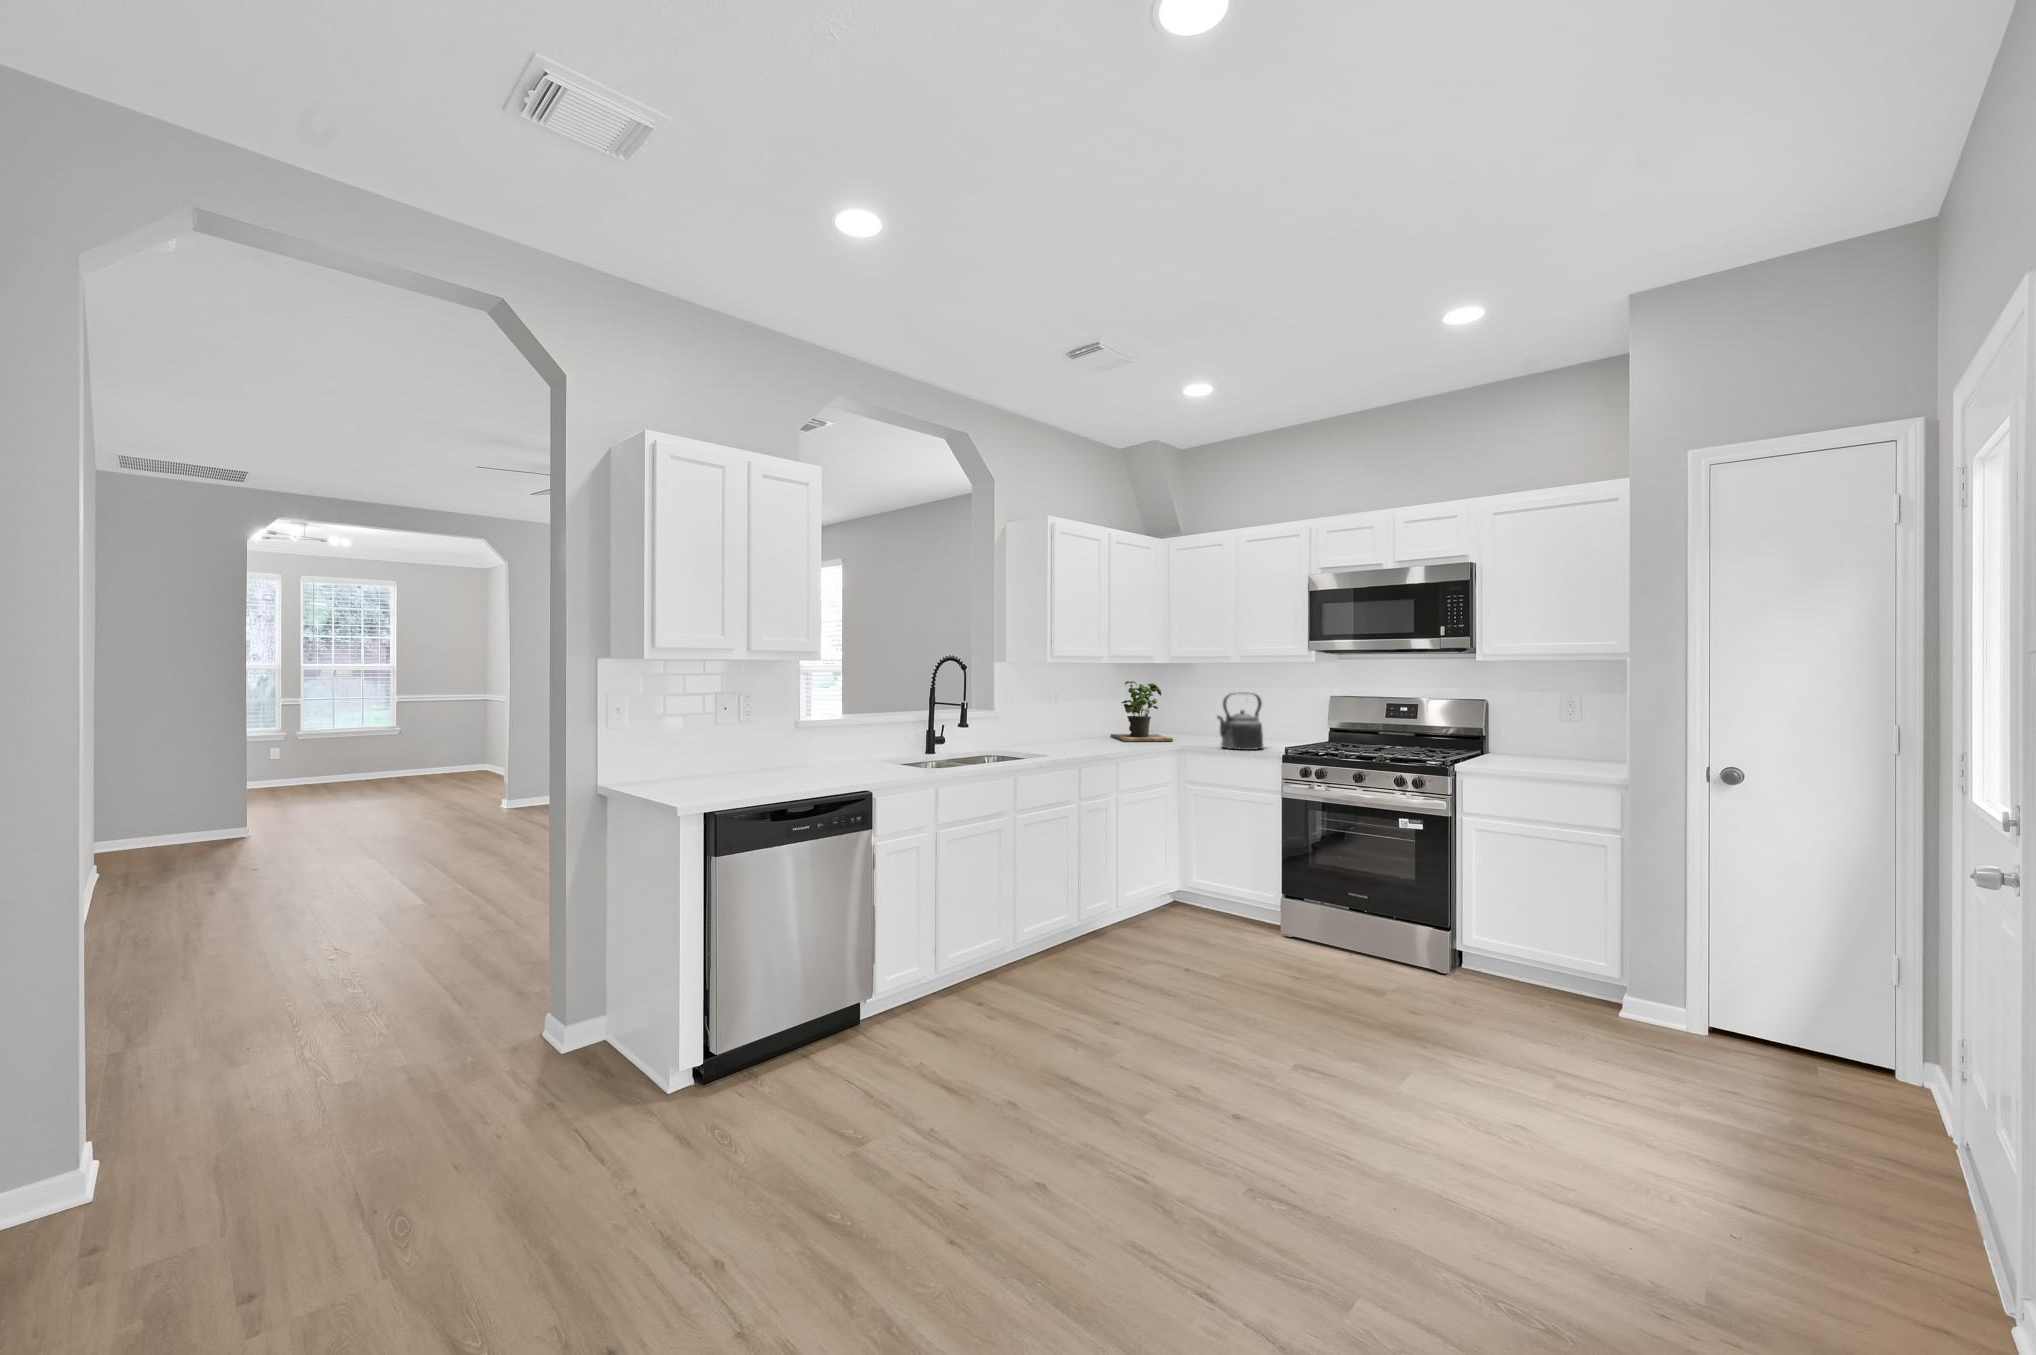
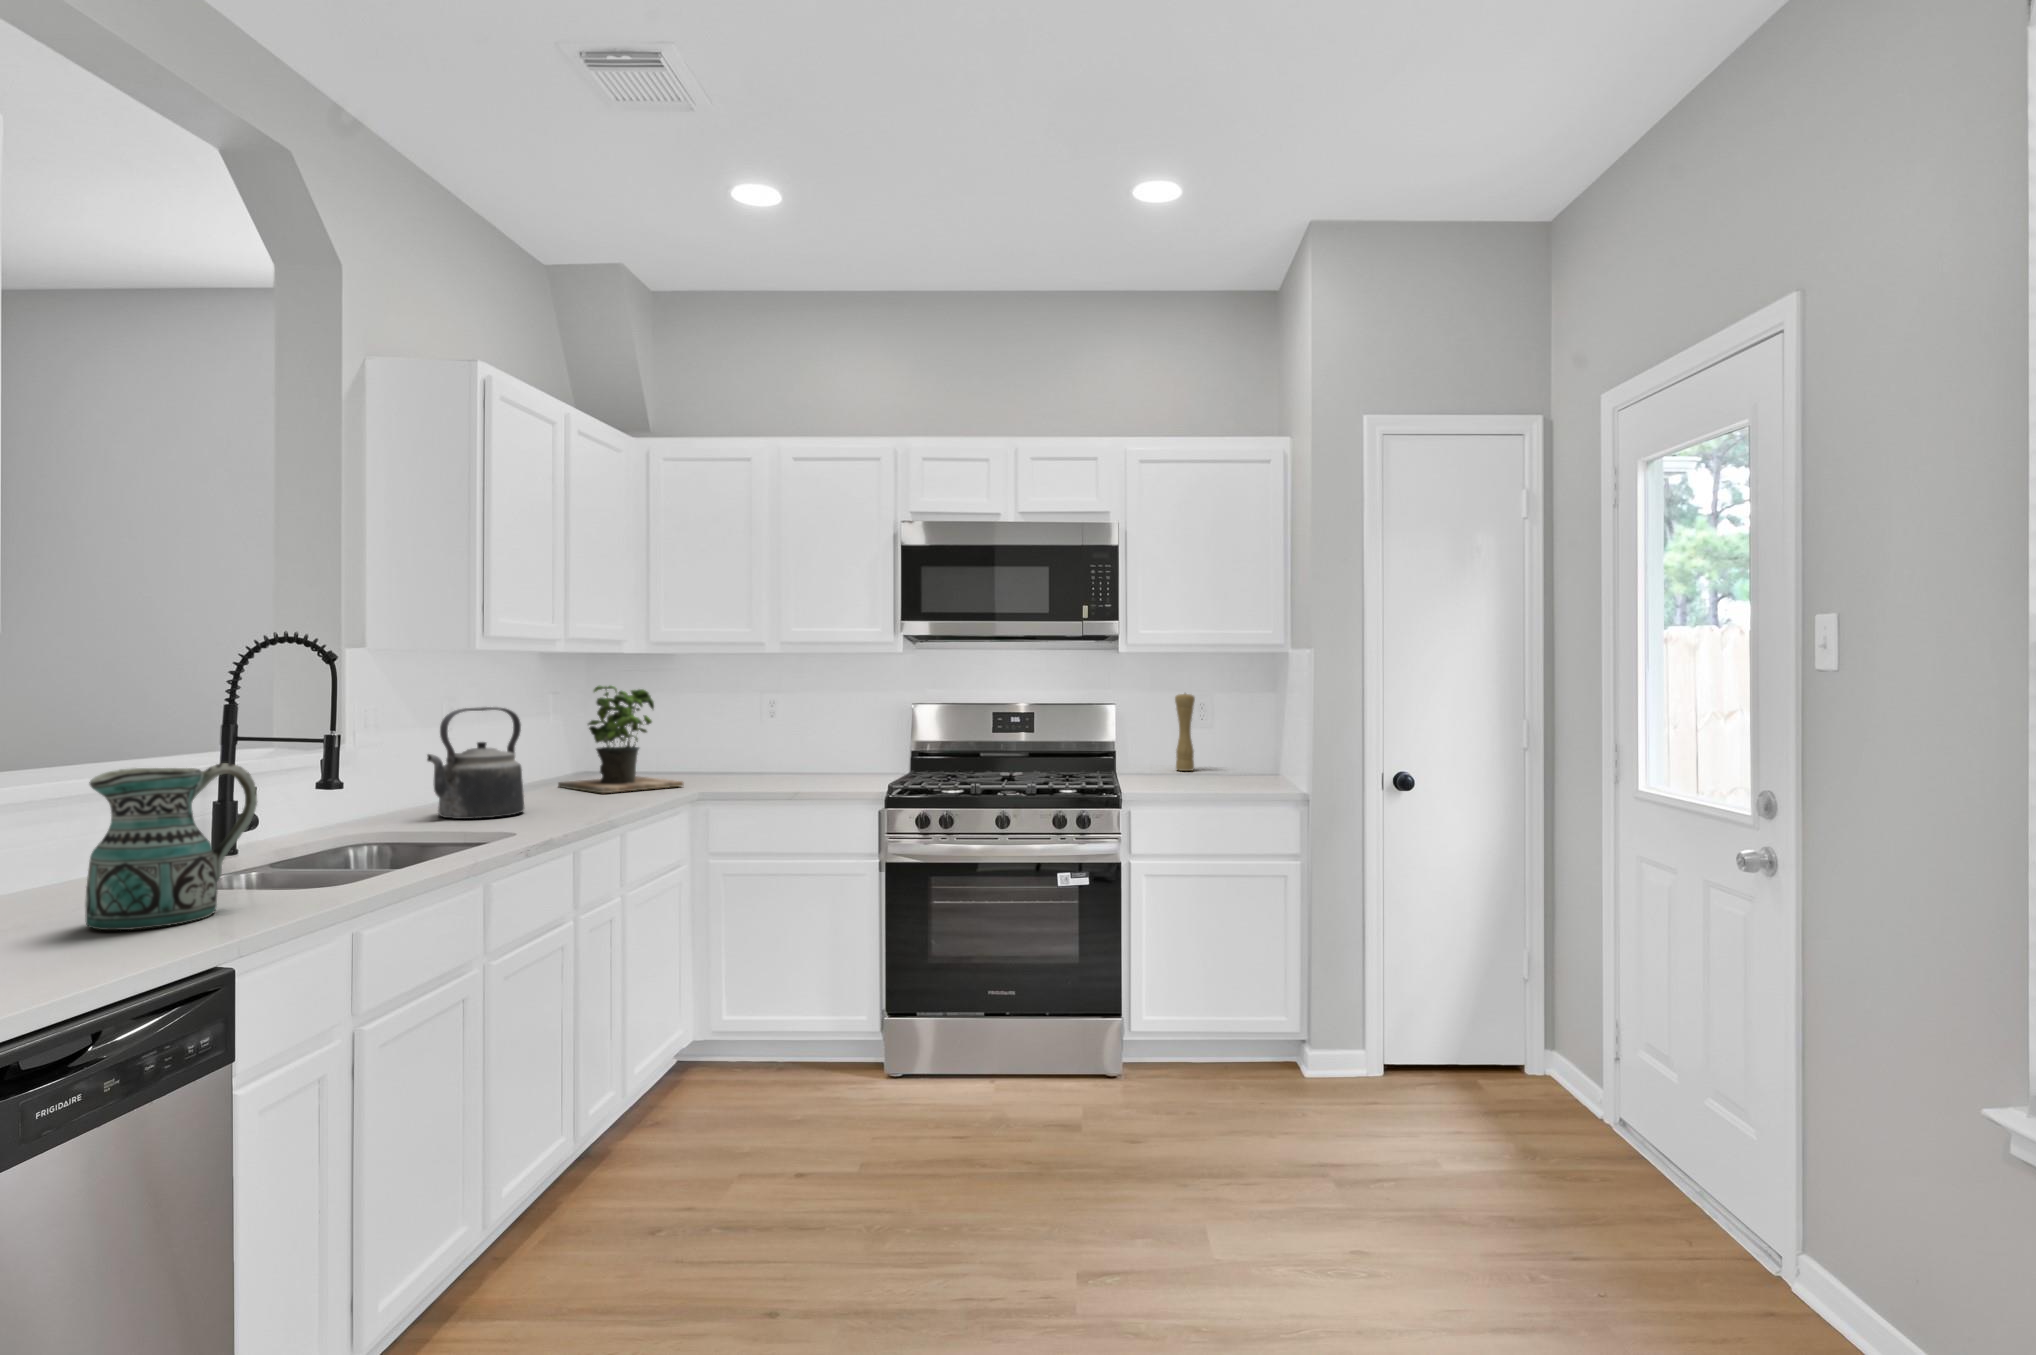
kettle: present [1217,693,1263,750] -> present [427,707,524,819]
pepper mill: none [1546,693,1566,756] -> present [1175,693,1195,771]
ceramic pitcher: none [849,710,906,772] -> present [85,763,257,930]

